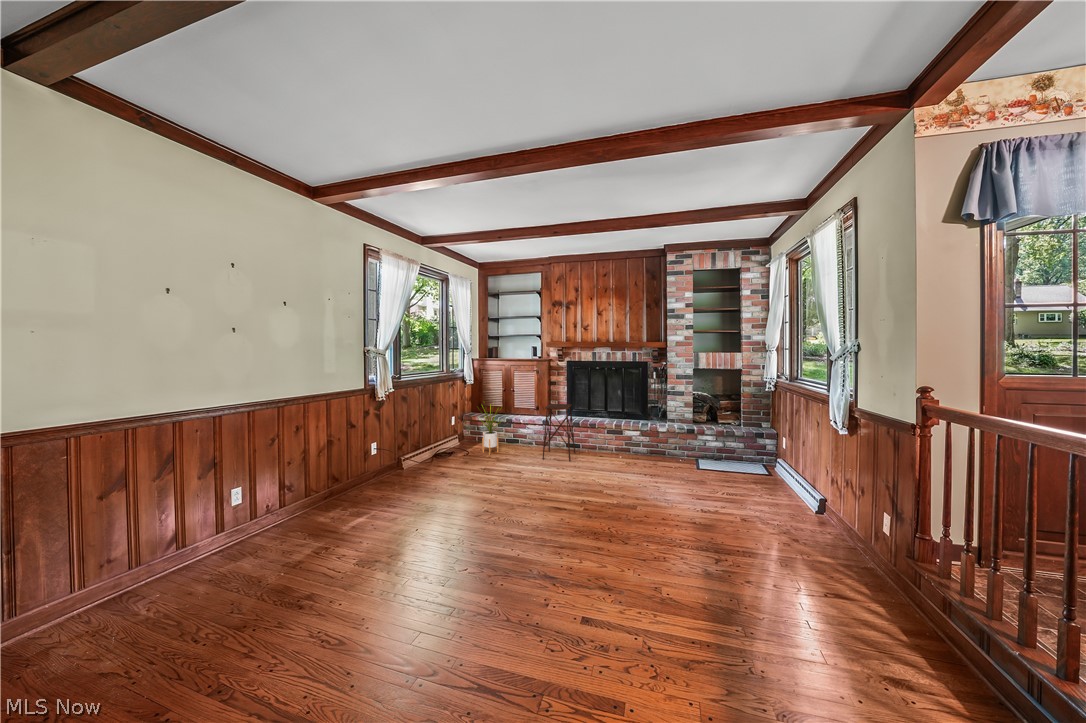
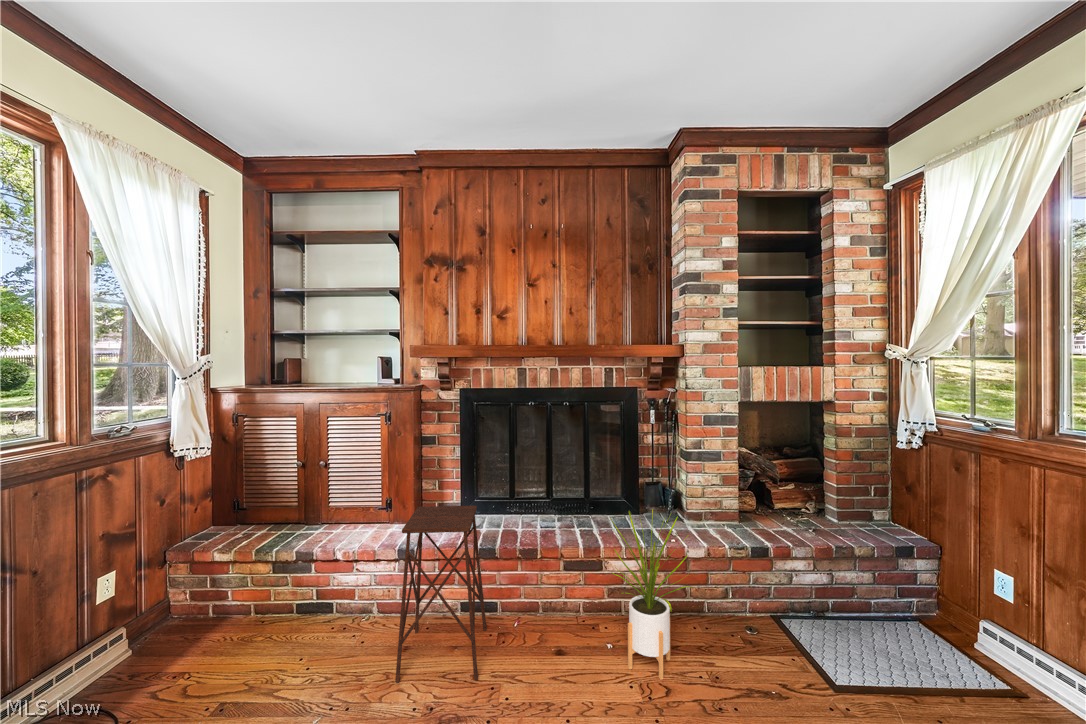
house plant: present [479,406,498,455] -> present [611,511,690,680]

